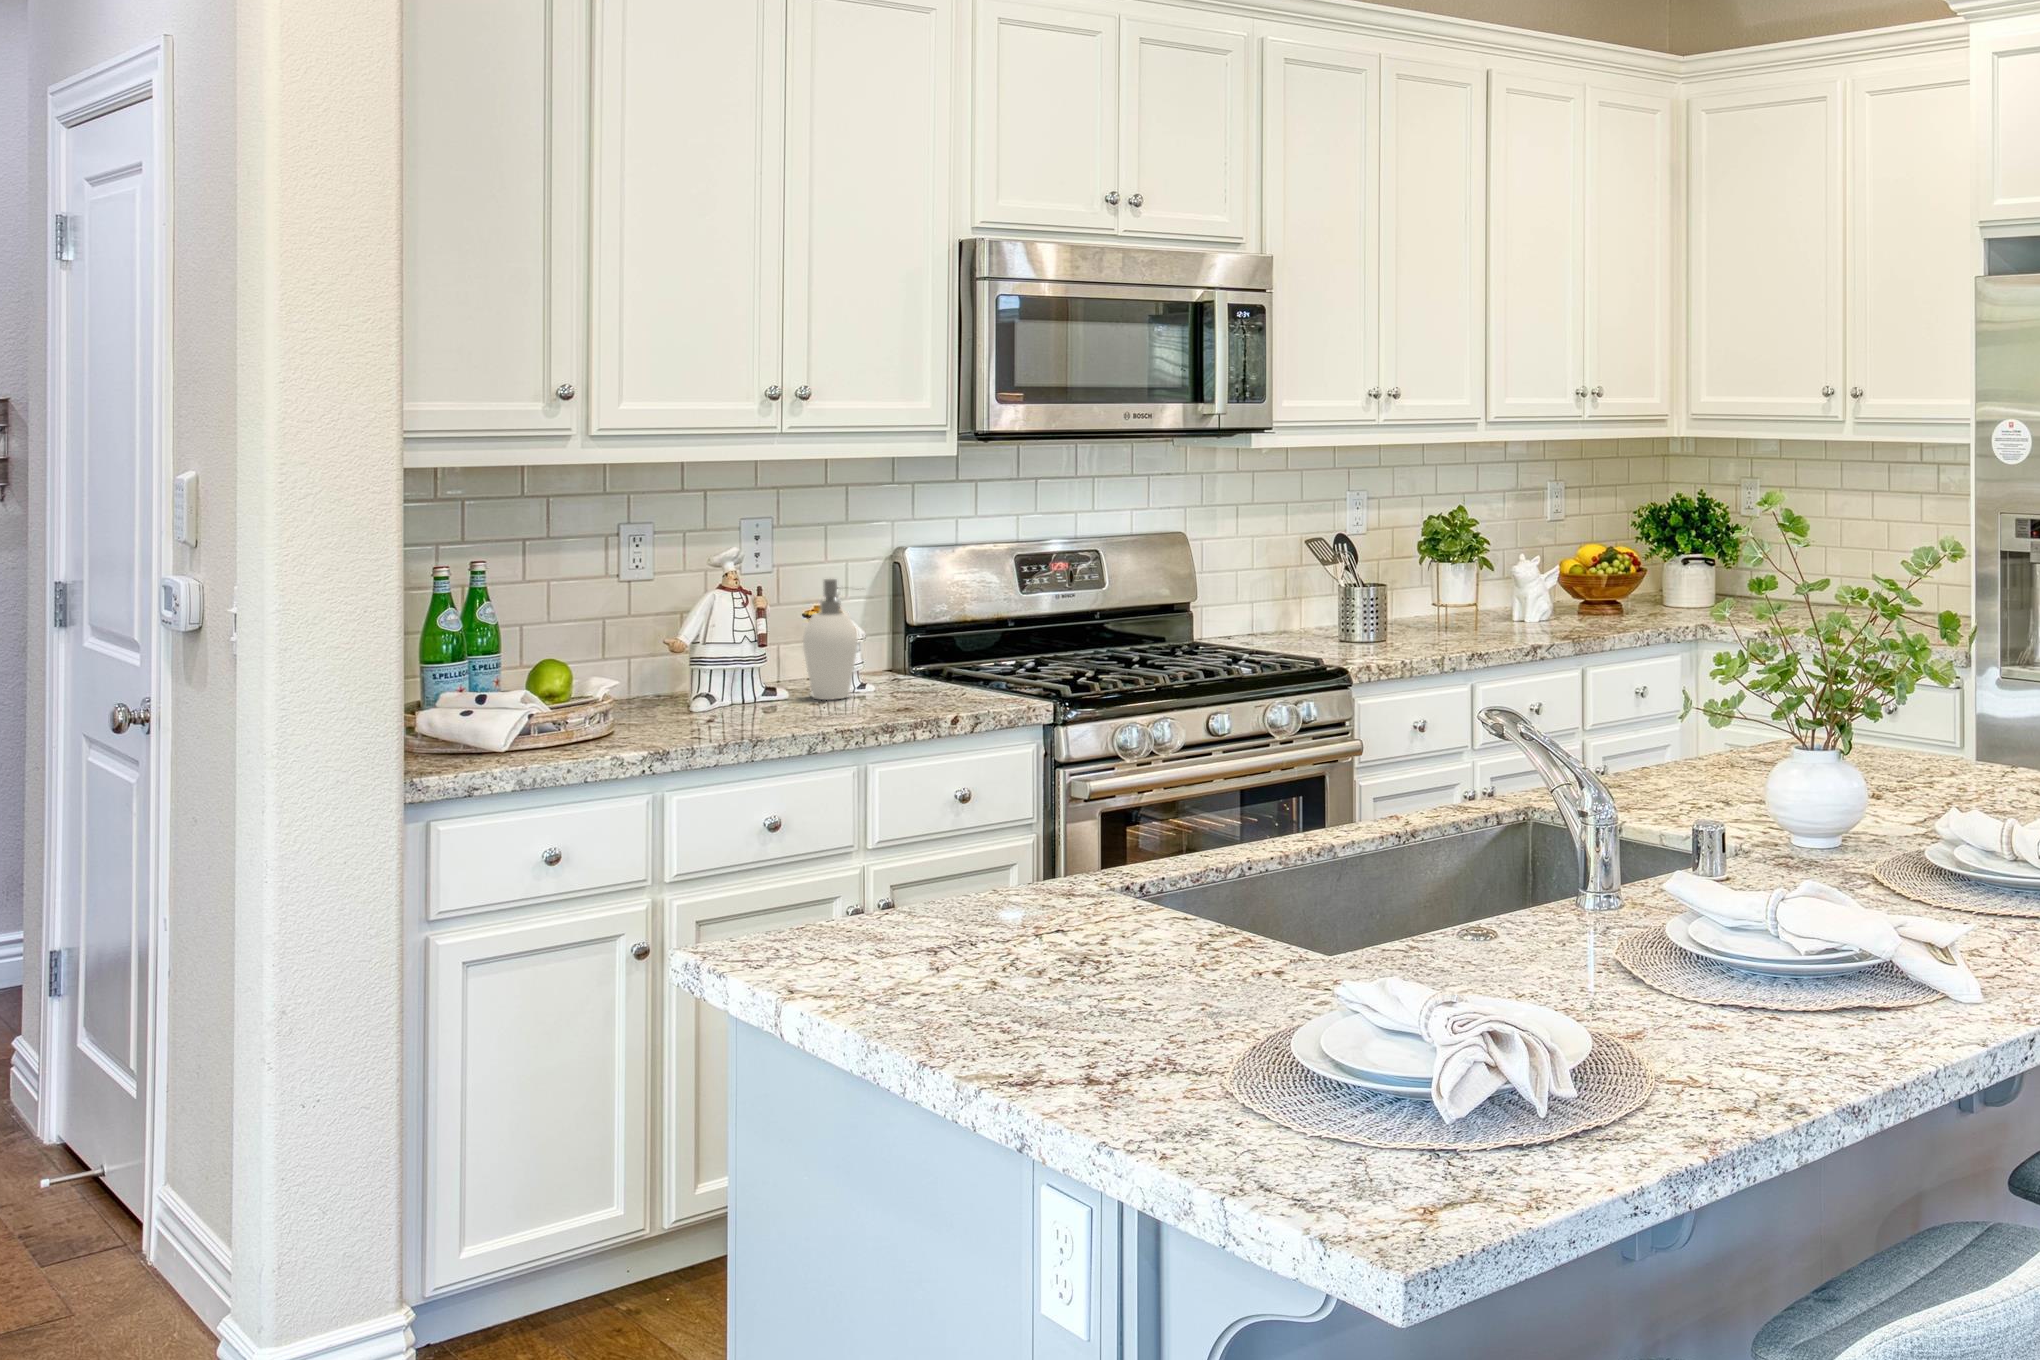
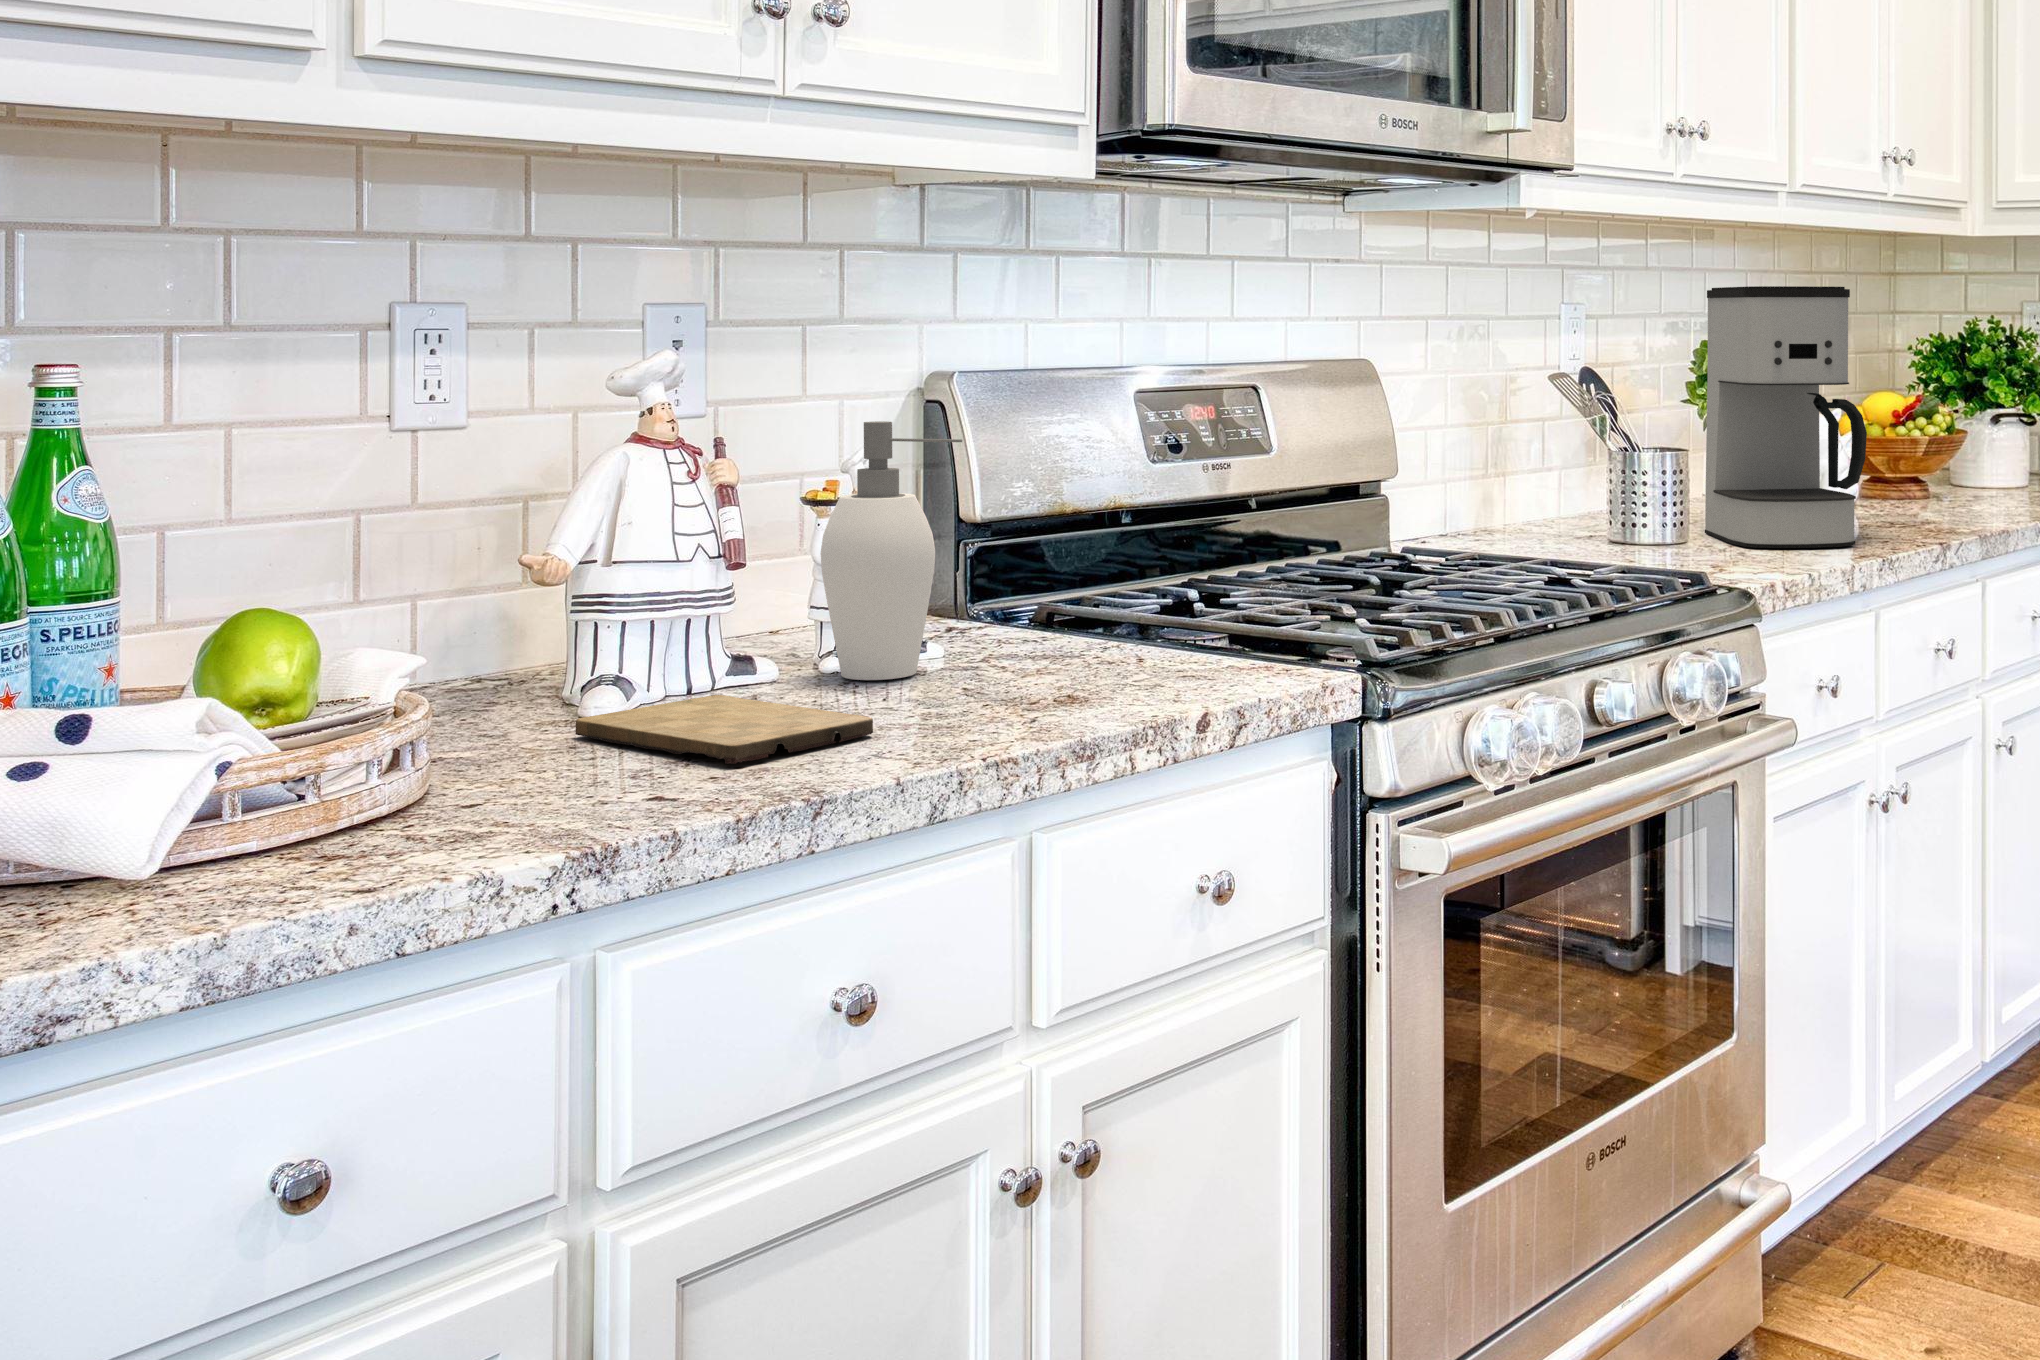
coffee maker: none [1401,489,1490,650] -> present [1705,286,1867,548]
cutting board: none [679,702,800,727] -> present [575,695,873,764]

